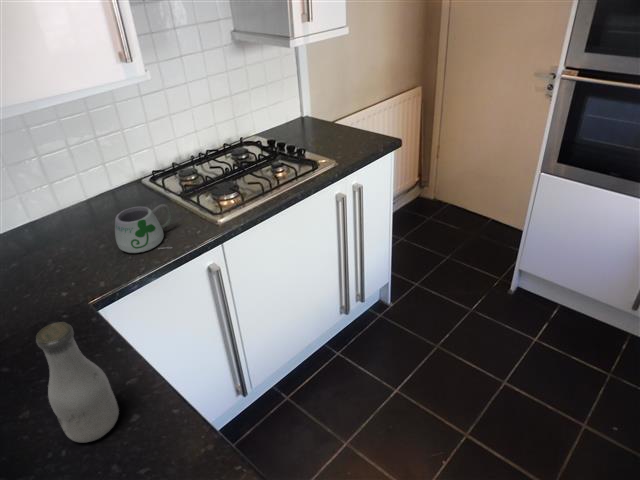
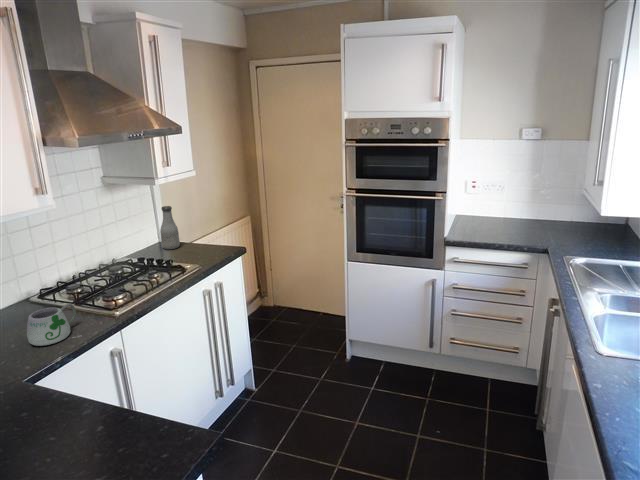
bottle: present [36,322,119,442] -> present [160,206,180,249]

